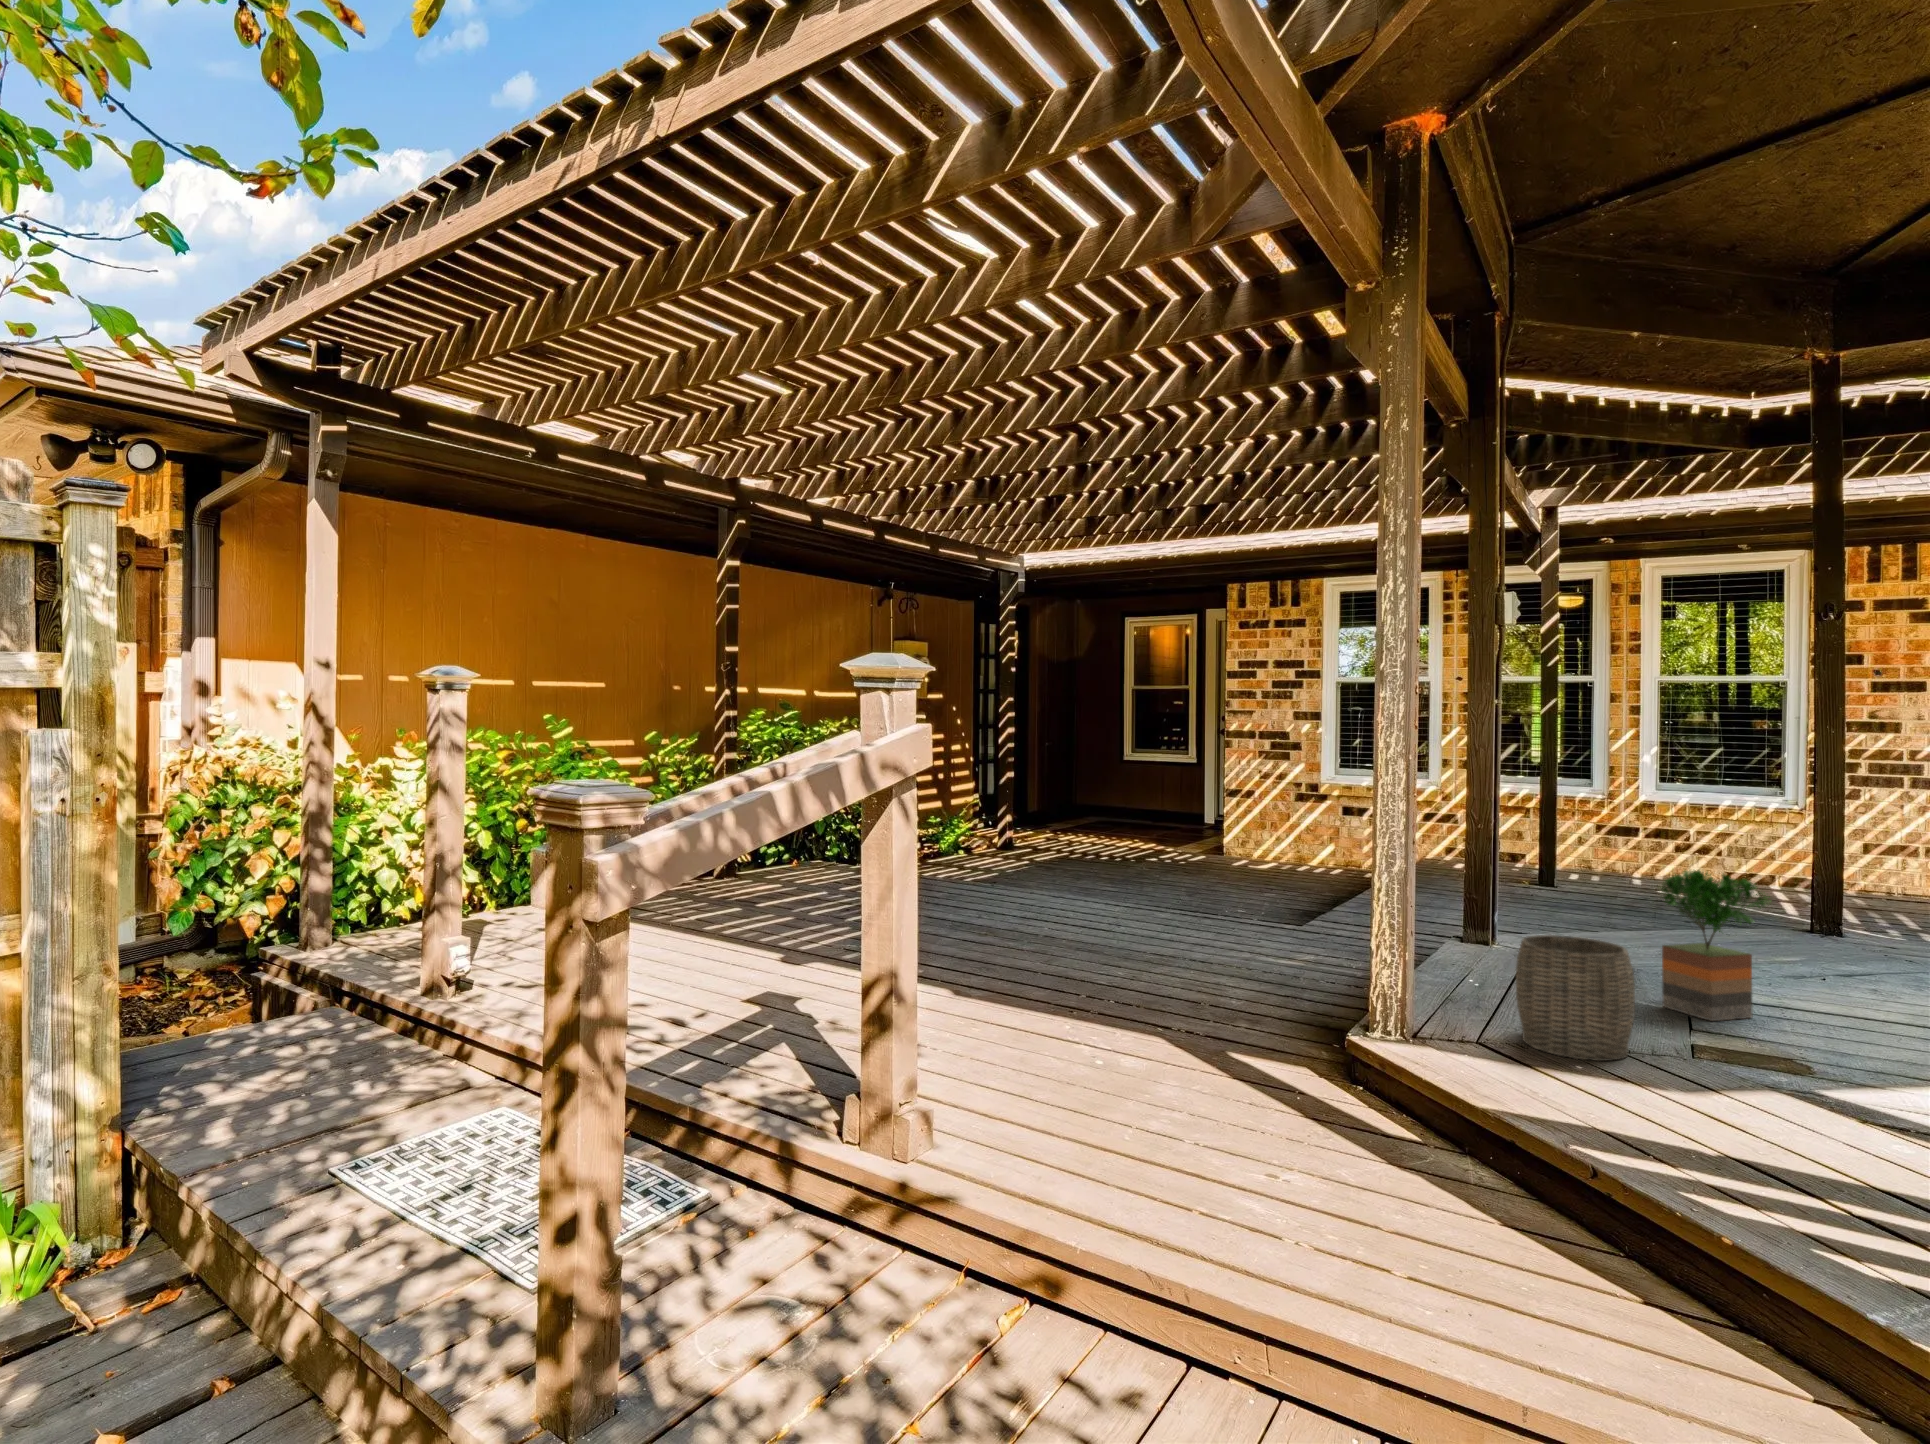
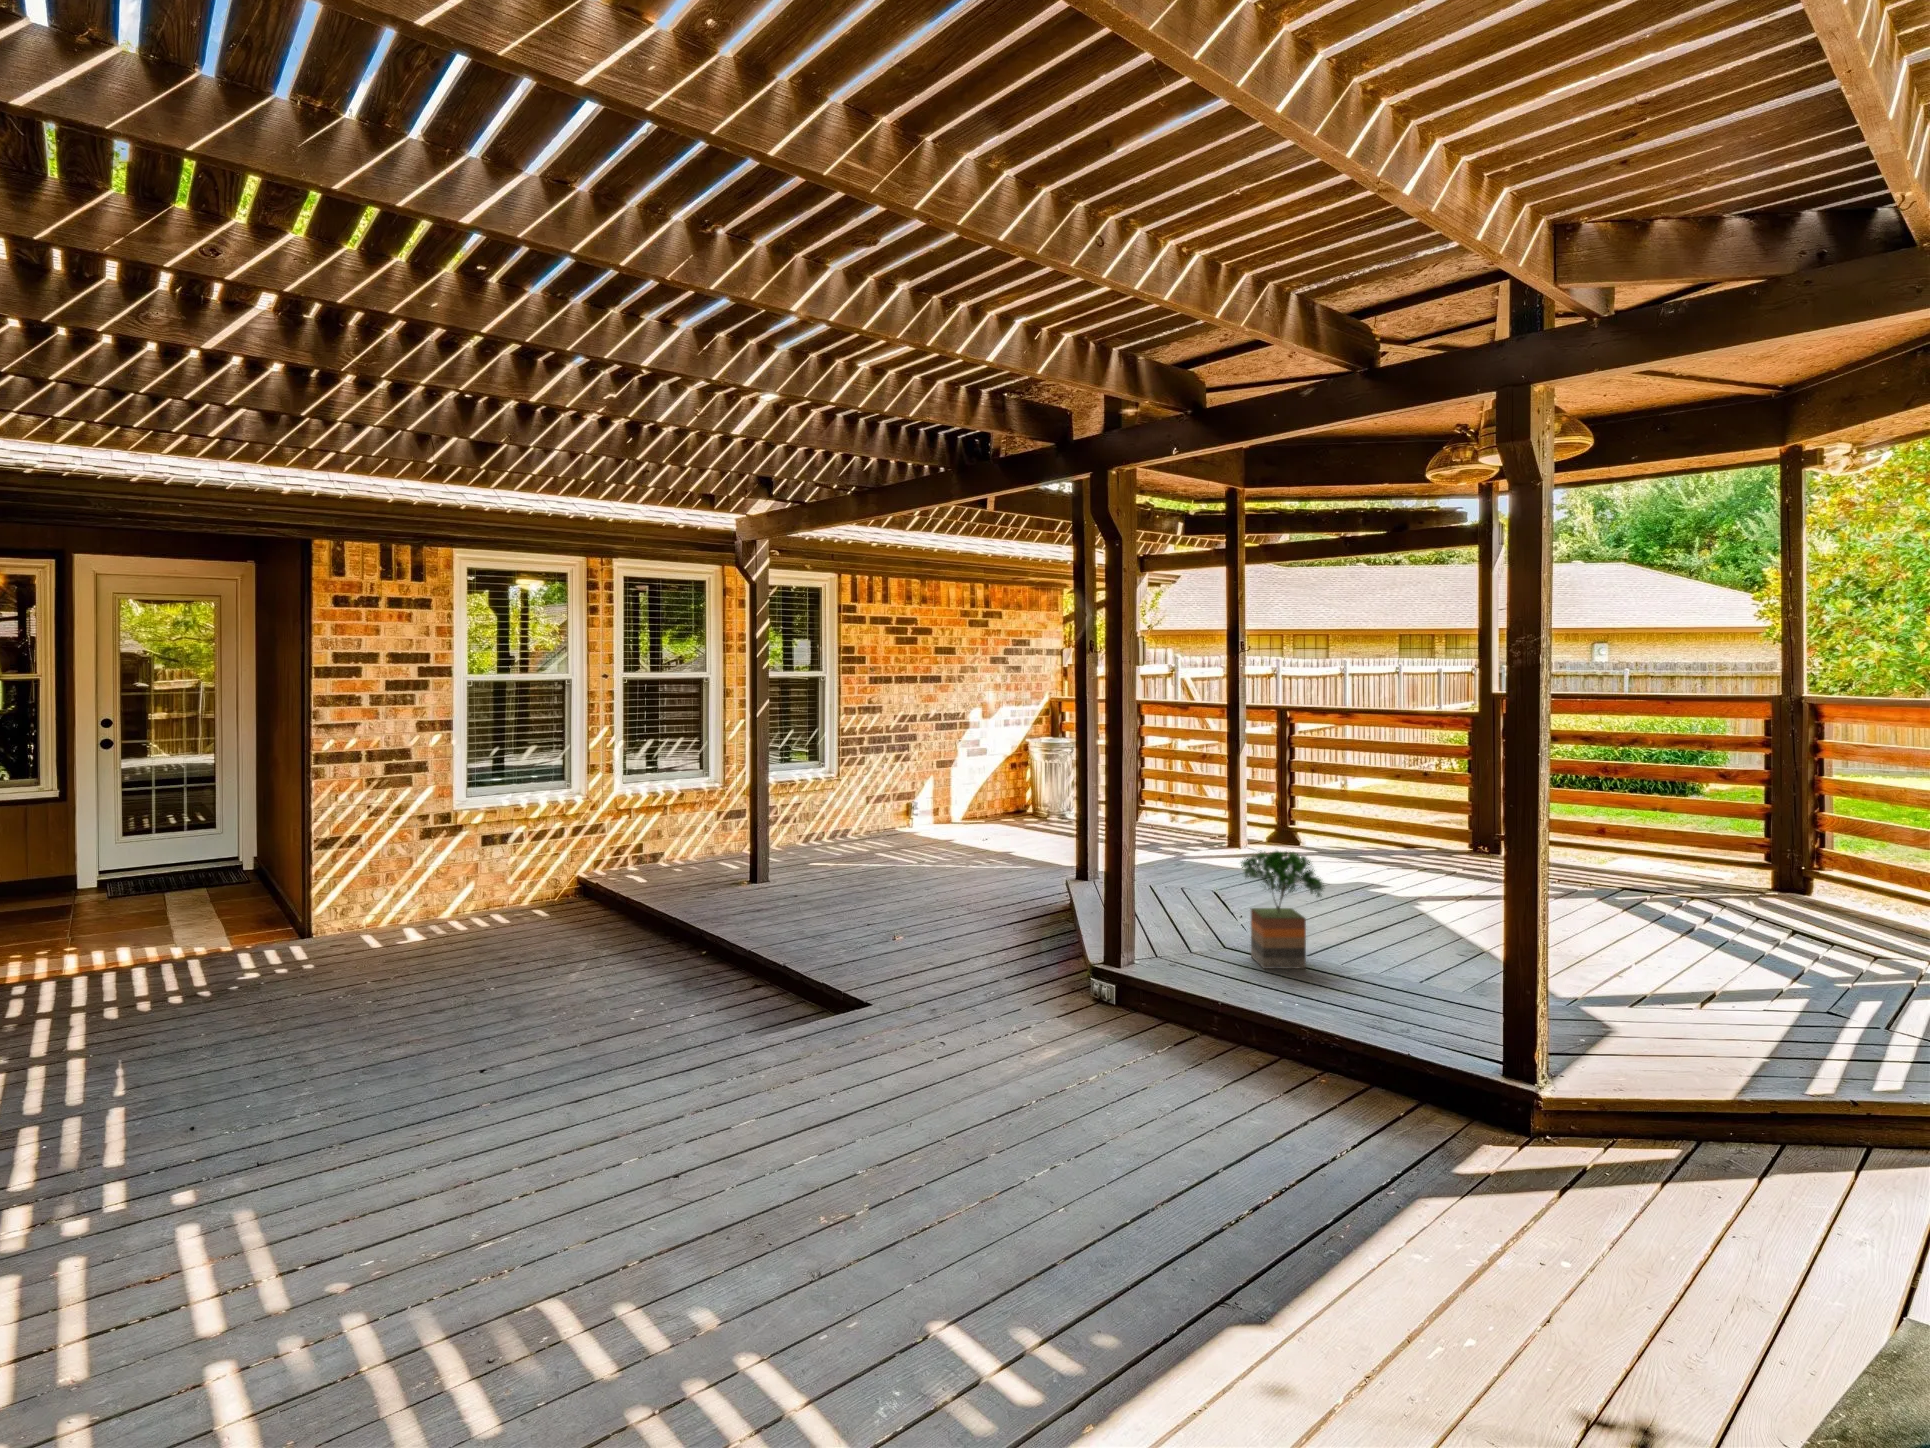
woven basket: present [1516,935,1635,1061] -> none [1358,929,1457,1041]

